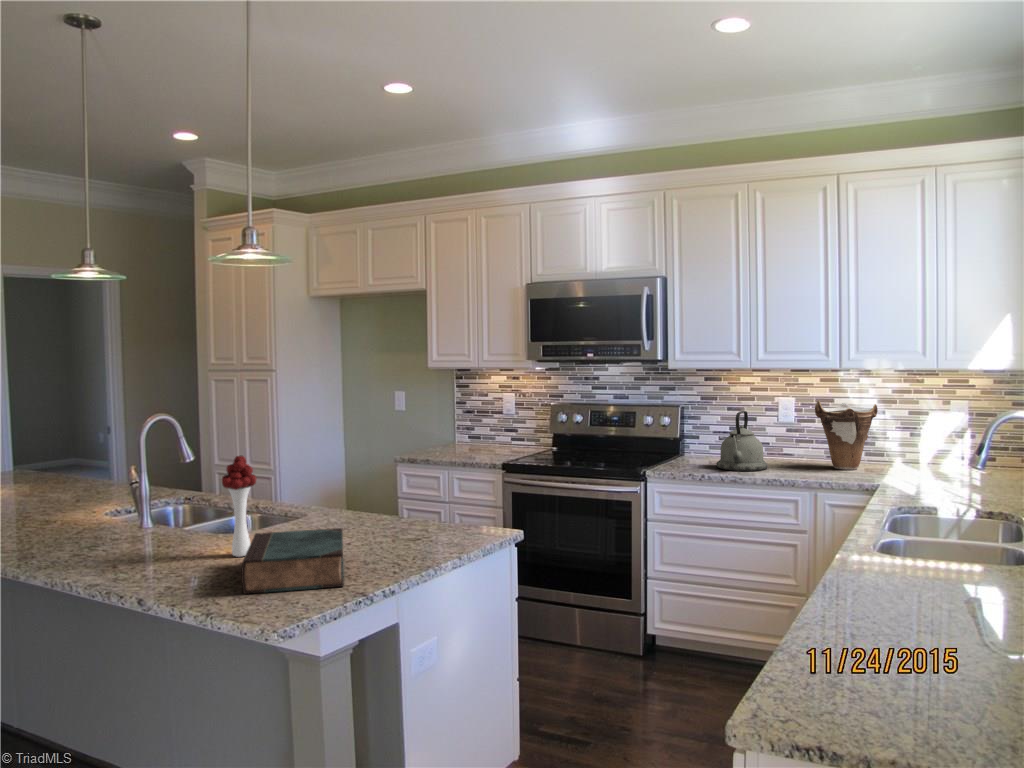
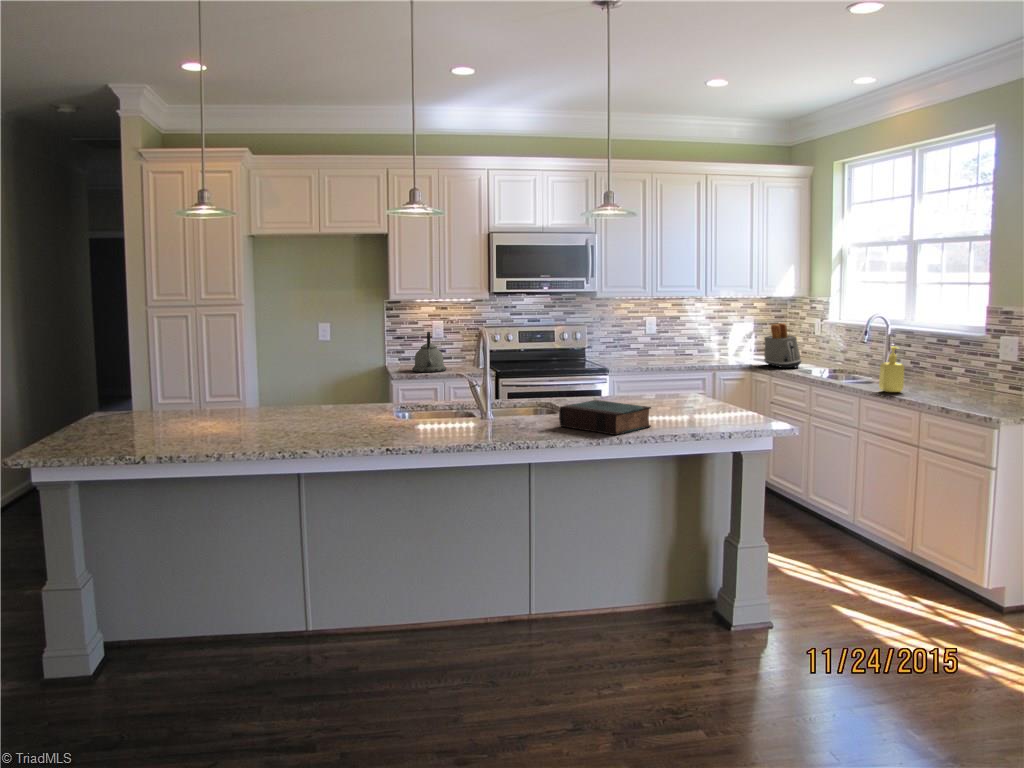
vase: present [815,400,878,470] -> none [683,317,717,361]
kettle: present [716,411,768,471] -> present [412,332,446,372]
toaster: none [920,417,973,499] -> present [764,323,801,368]
flower bouquet: present [222,456,256,557] -> none [524,357,544,426]
soap dispenser: none [943,484,994,586] -> present [879,346,905,392]

